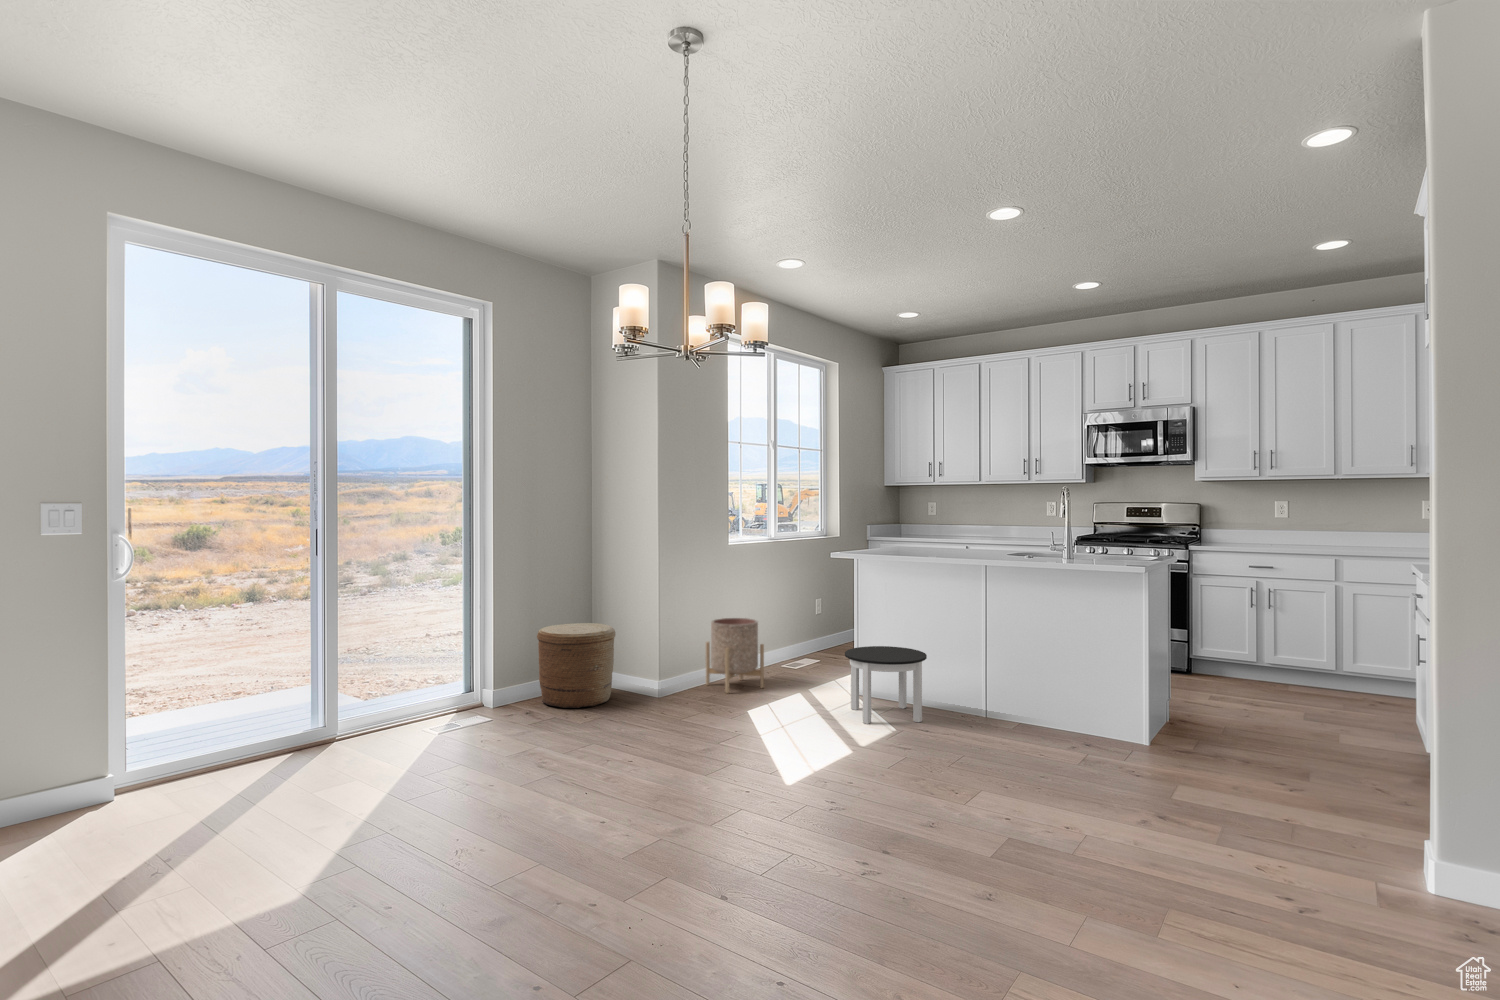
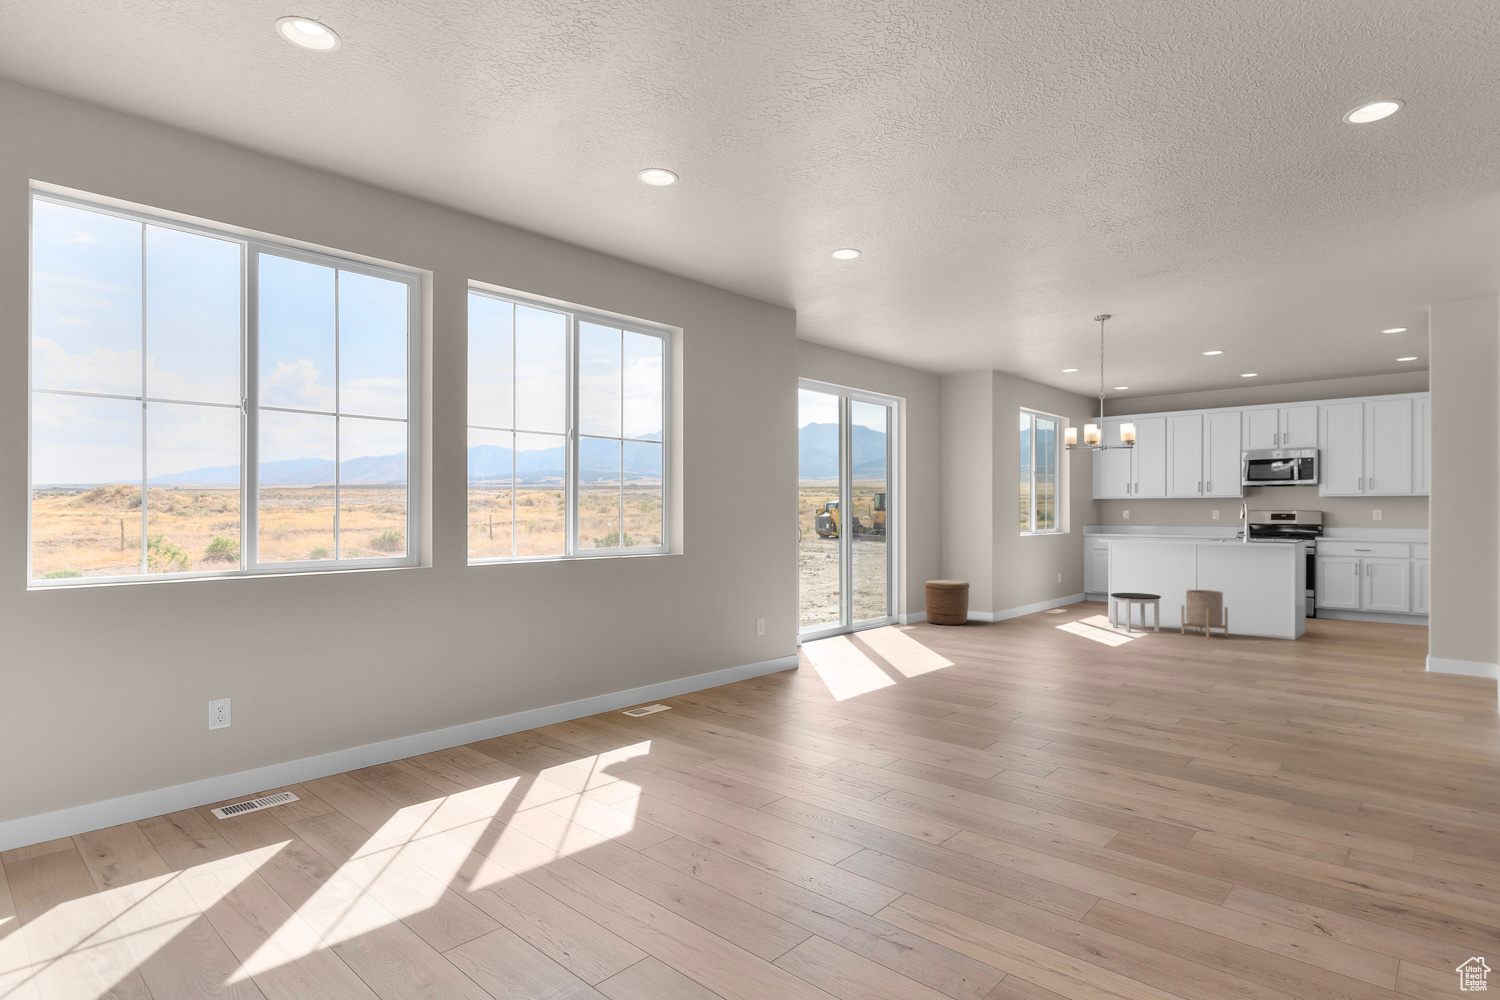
planter: present [706,618,764,693] -> present [1181,590,1228,639]

